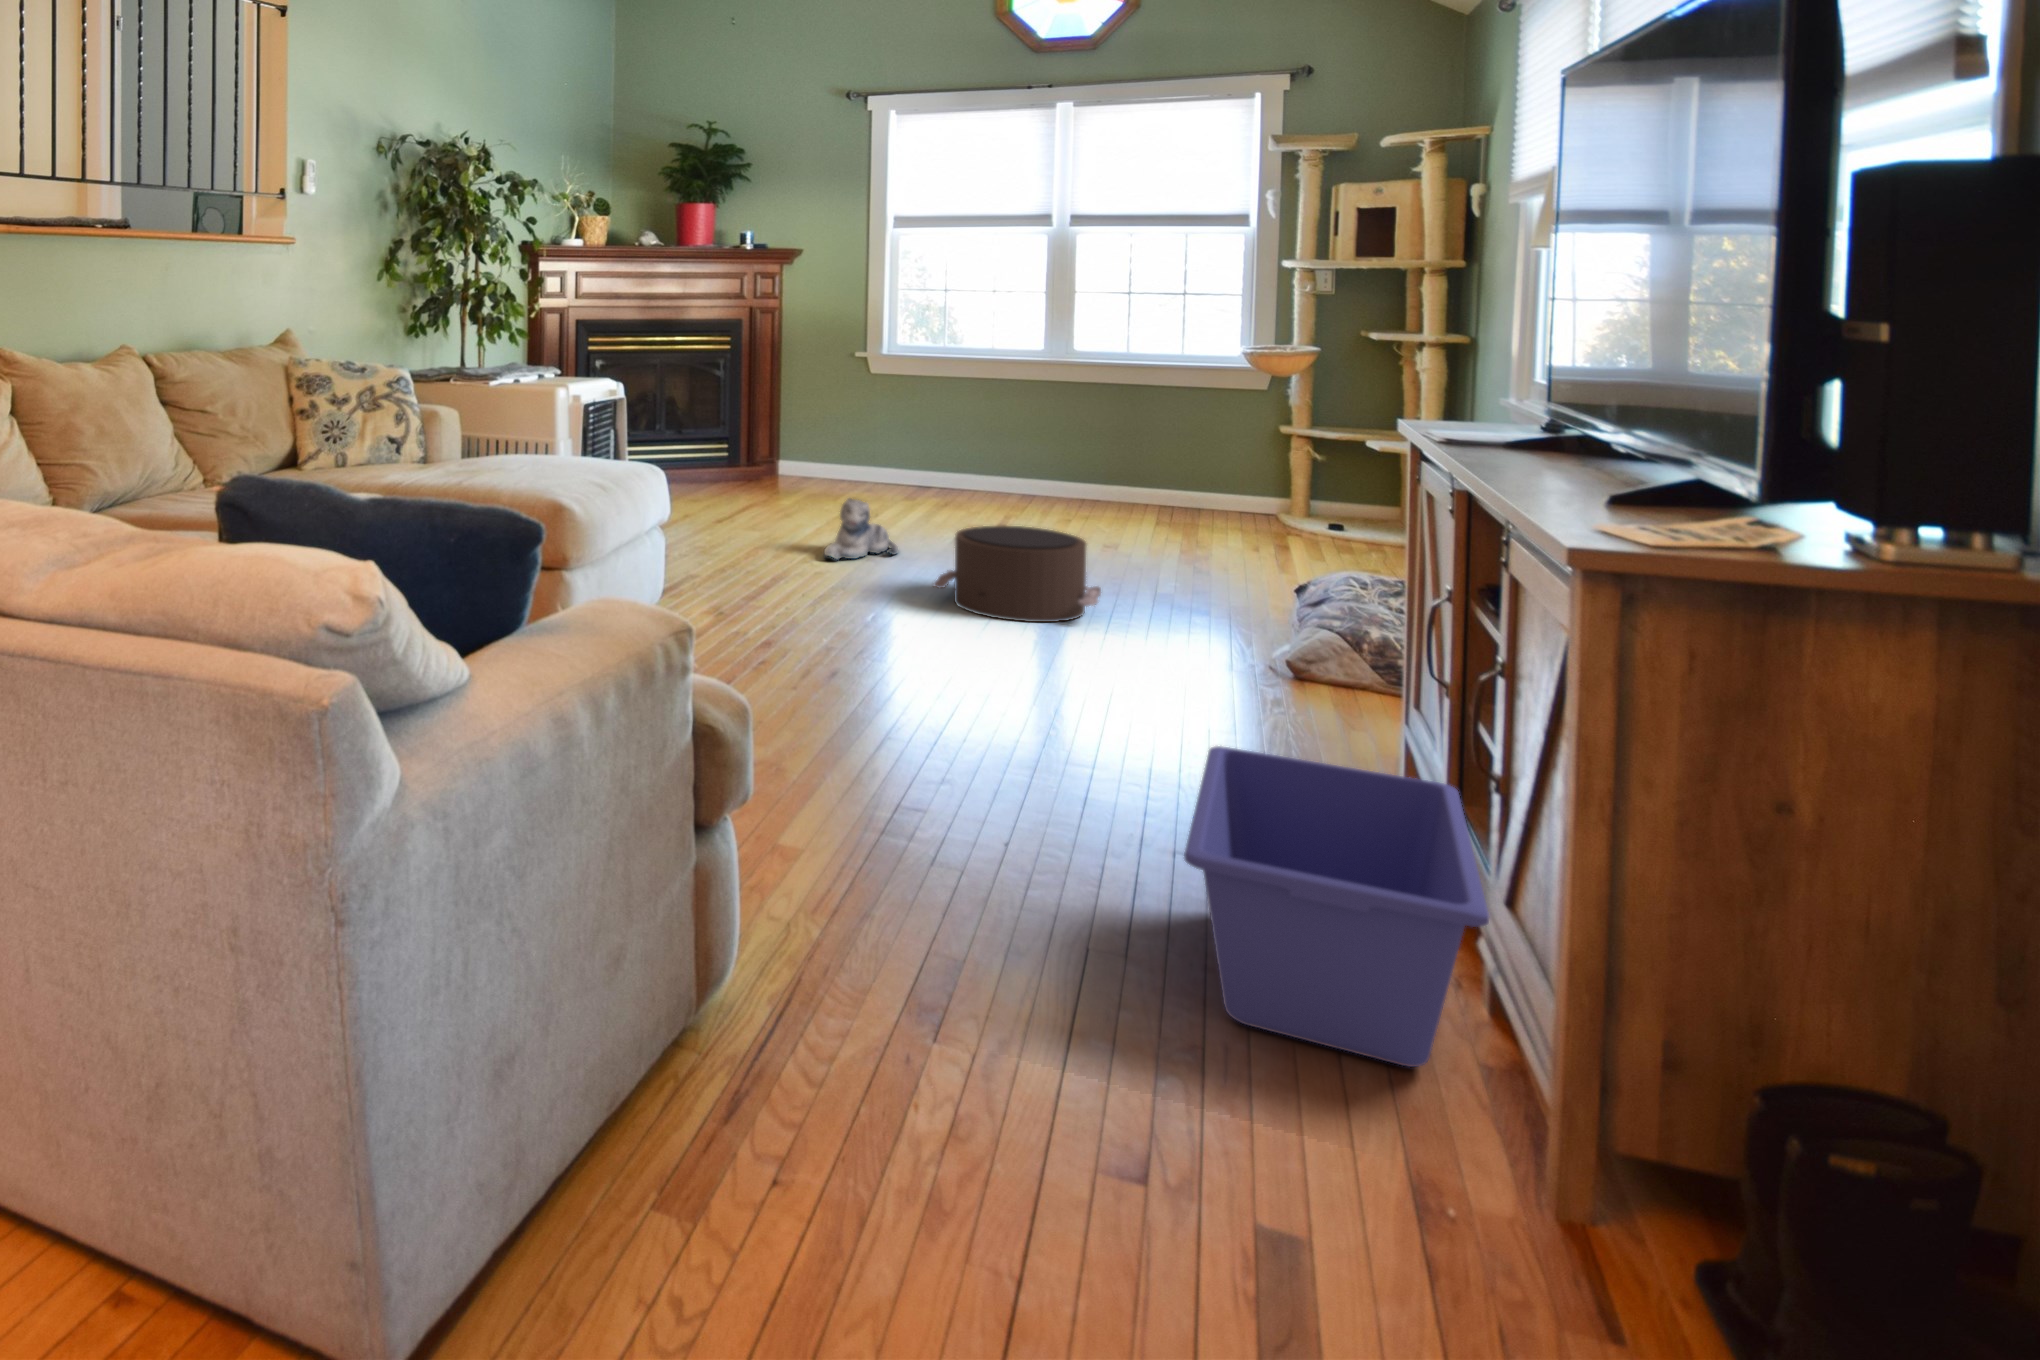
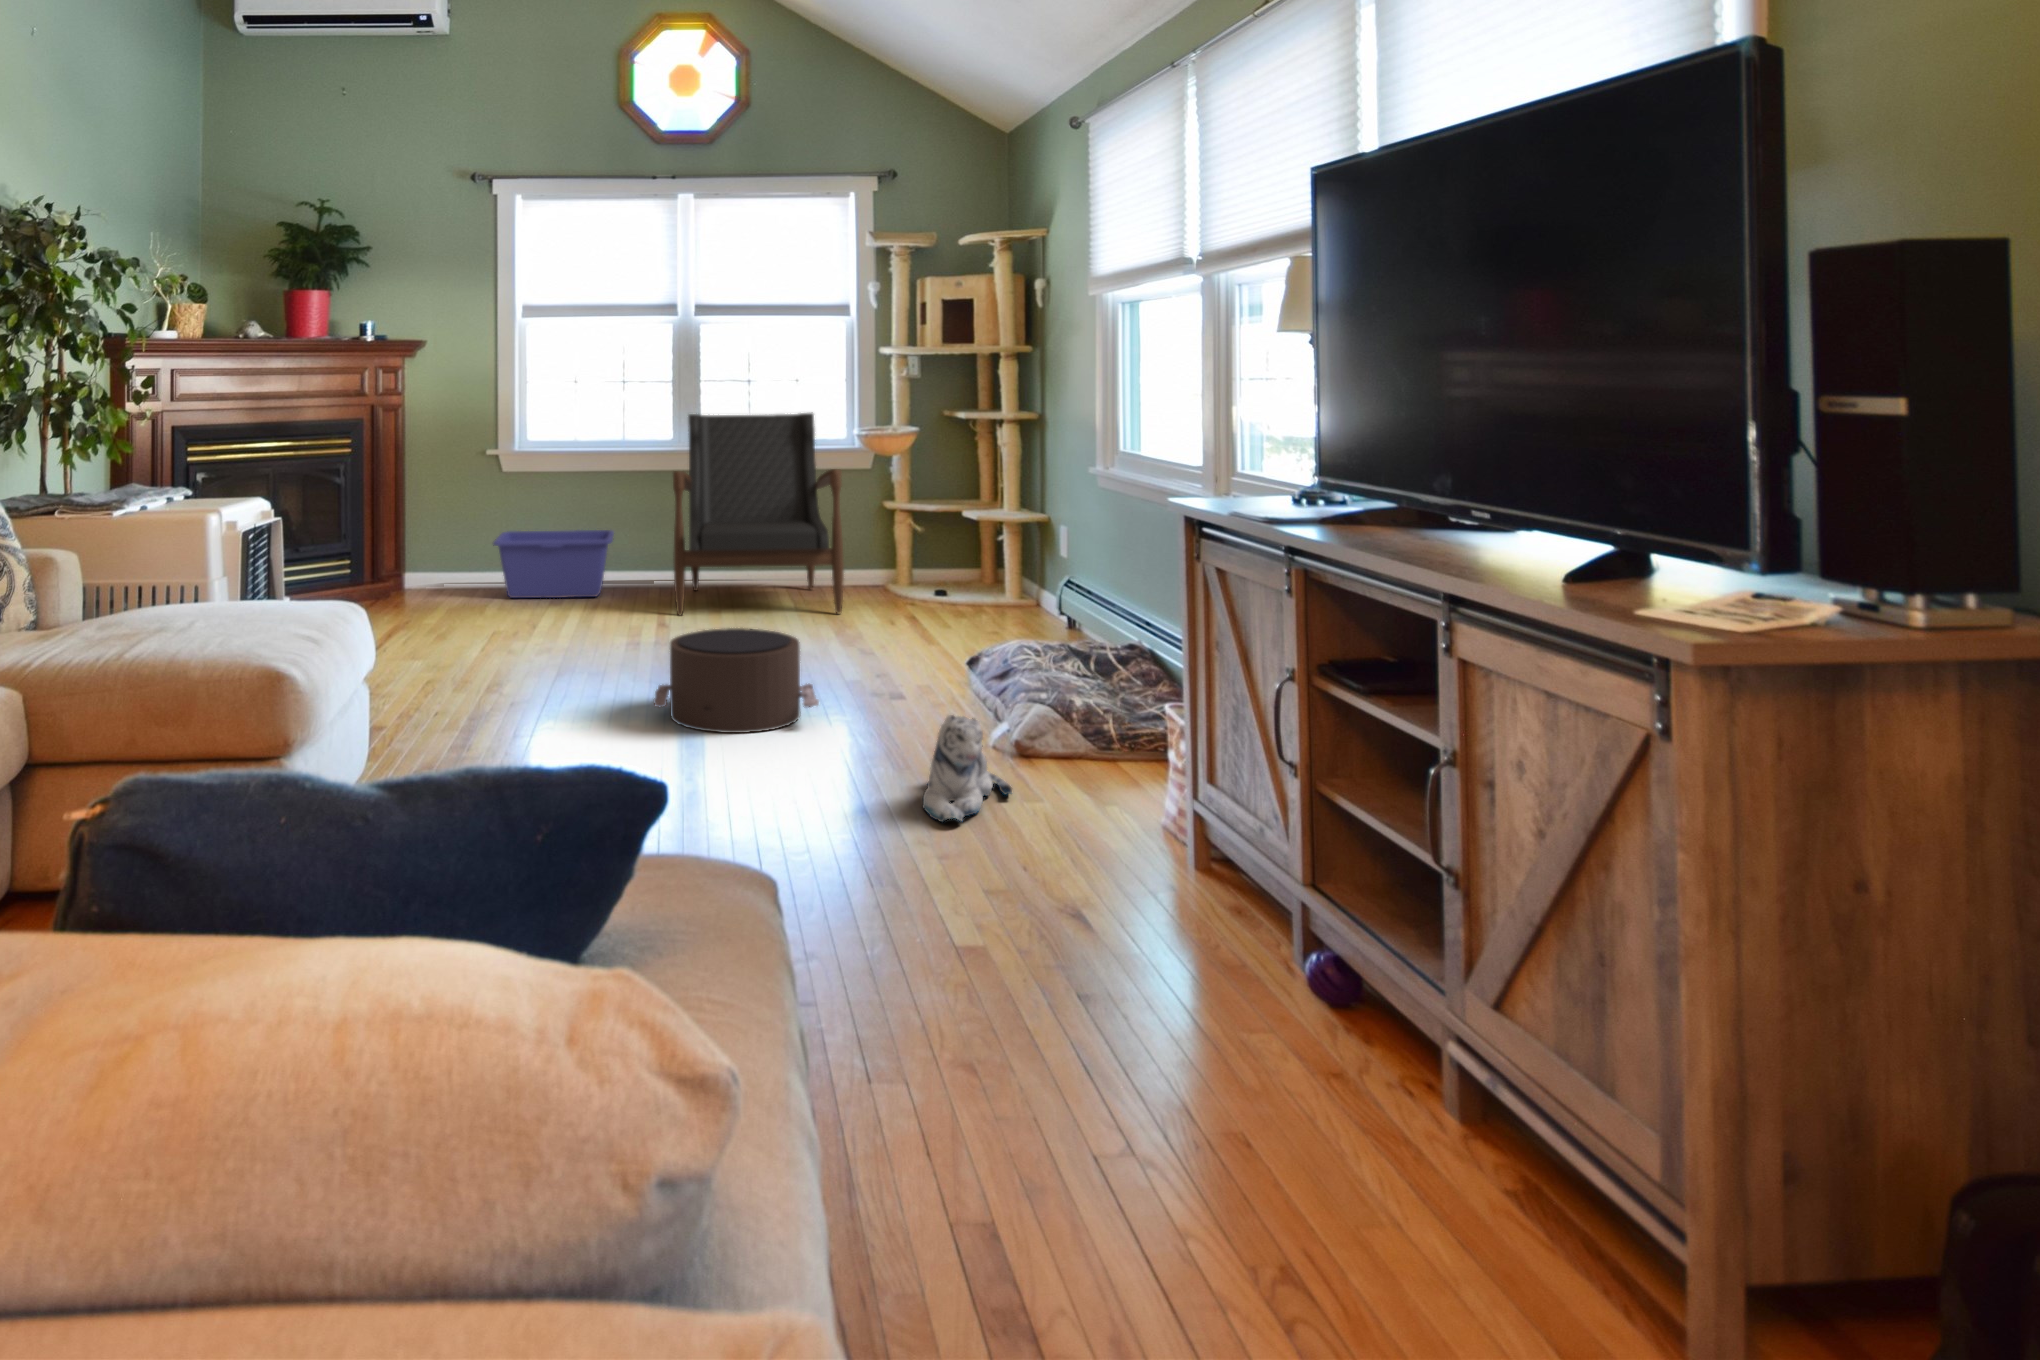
armchair: none [1020,324,1208,533] -> present [673,413,844,615]
plush toy: present [824,498,898,560] -> present [923,715,1012,822]
storage bin: present [1184,746,1489,1067] -> present [493,530,614,598]

